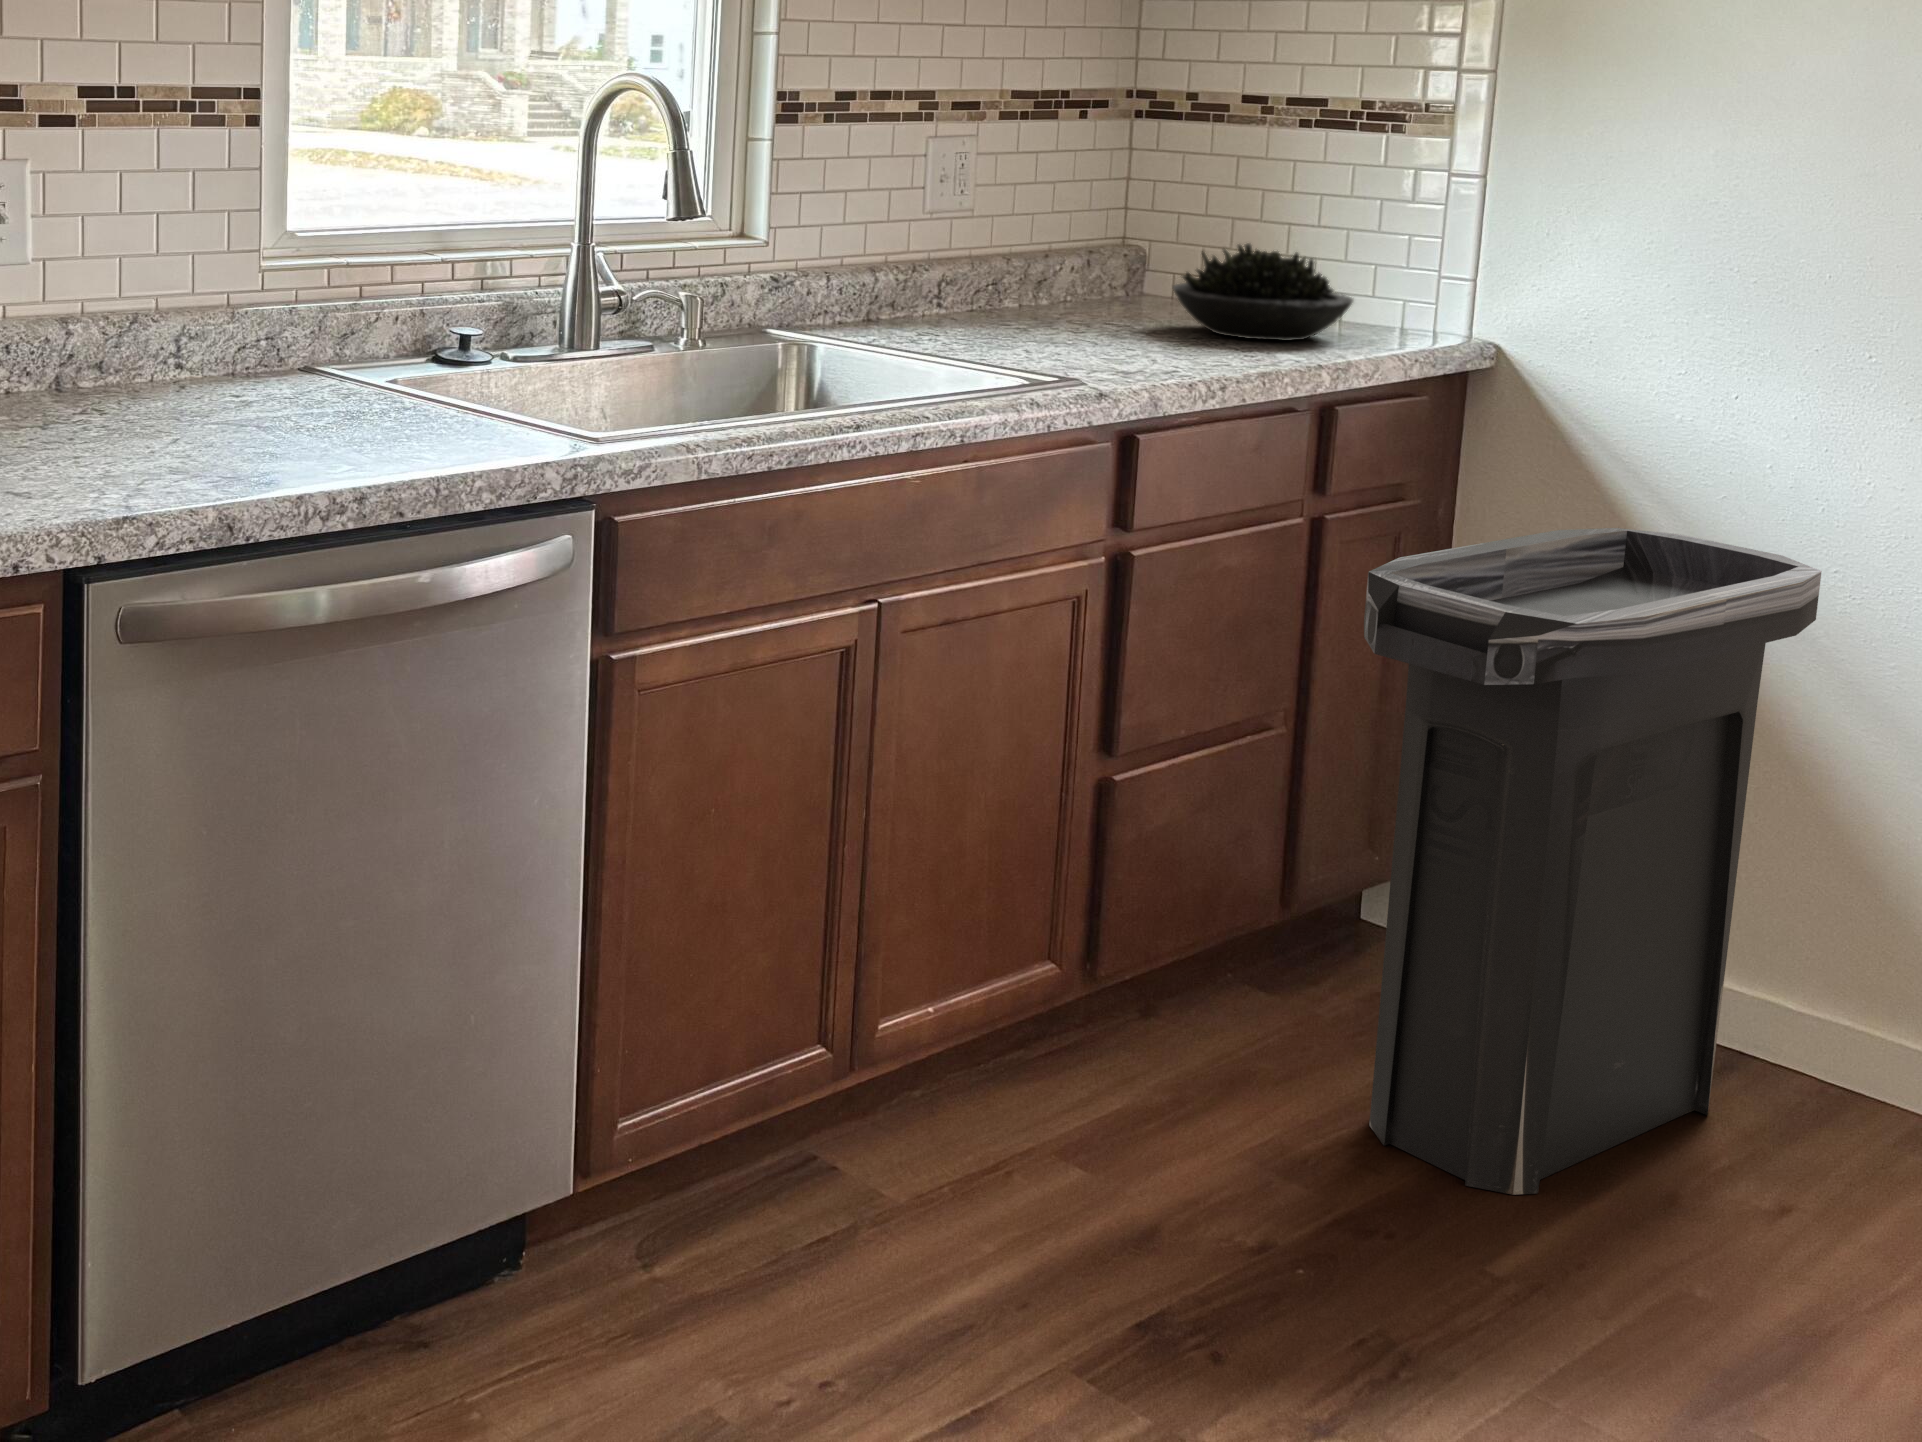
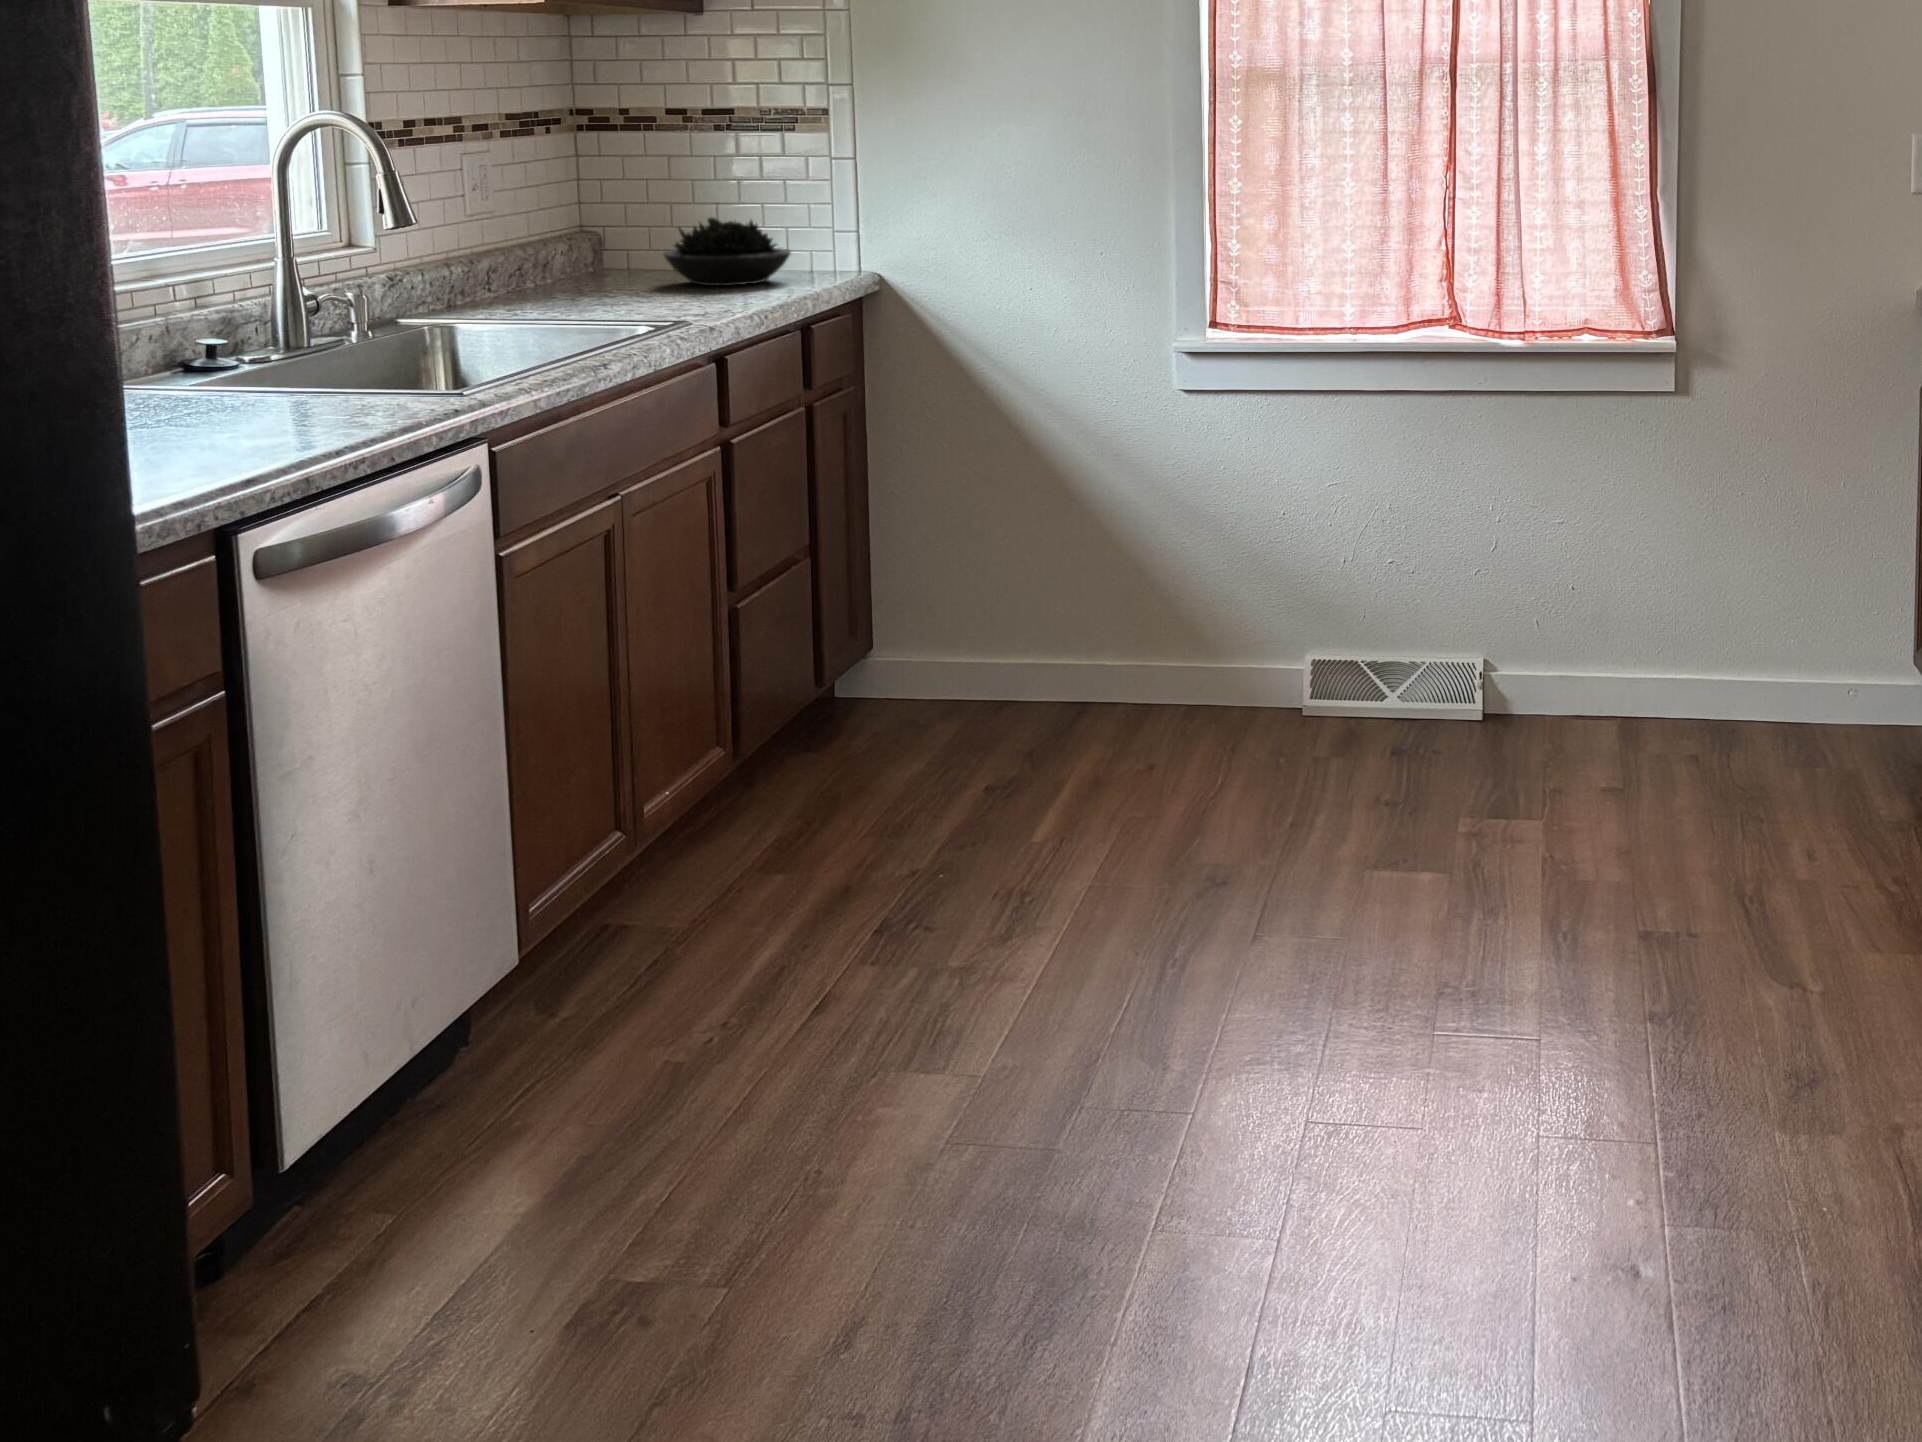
trash can: present [1364,528,1822,1195] -> none [892,375,1103,797]

